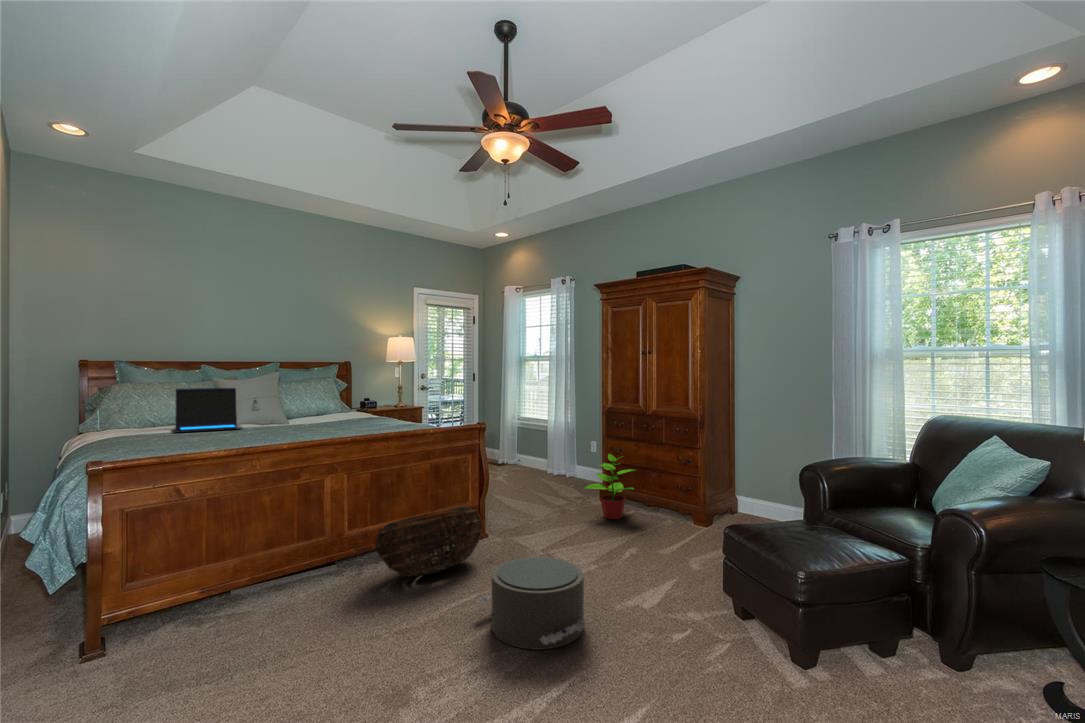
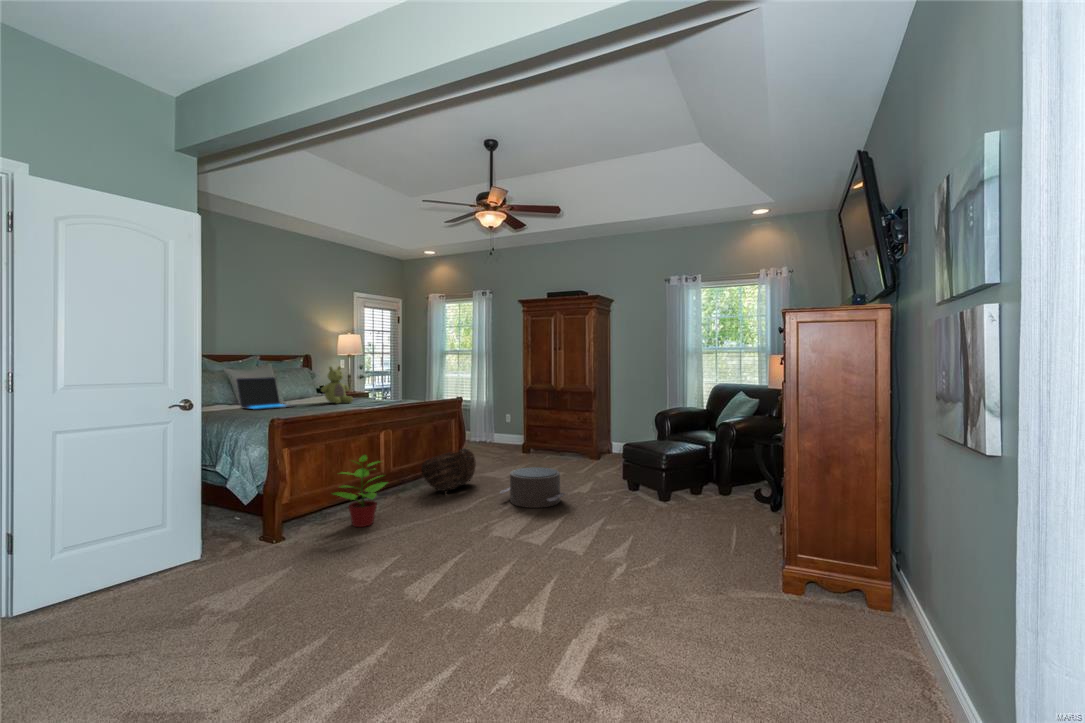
stuffed bear: none [289,374,334,426] -> present [321,366,353,403]
potted plant: present [584,454,635,519] -> present [333,455,387,527]

